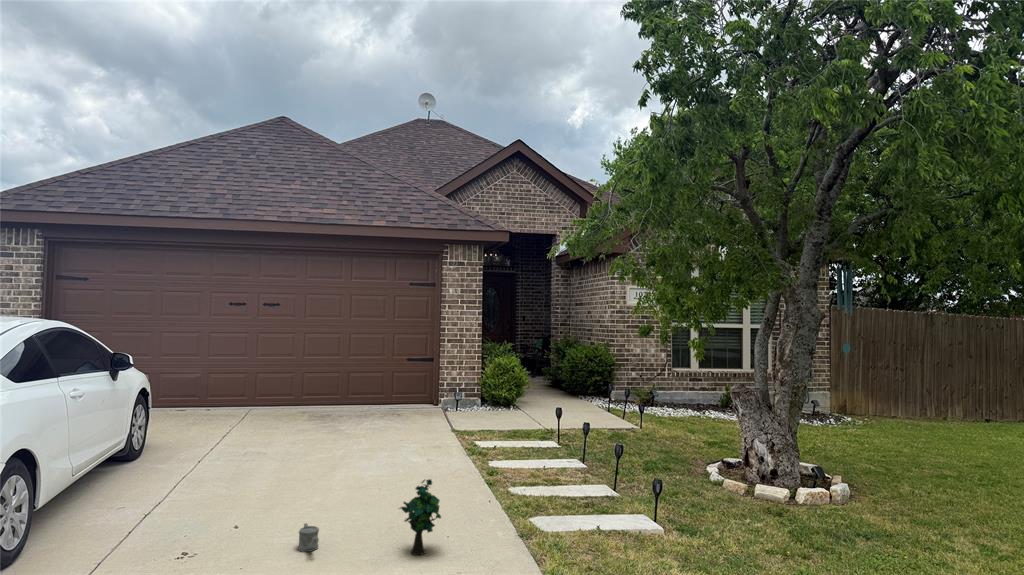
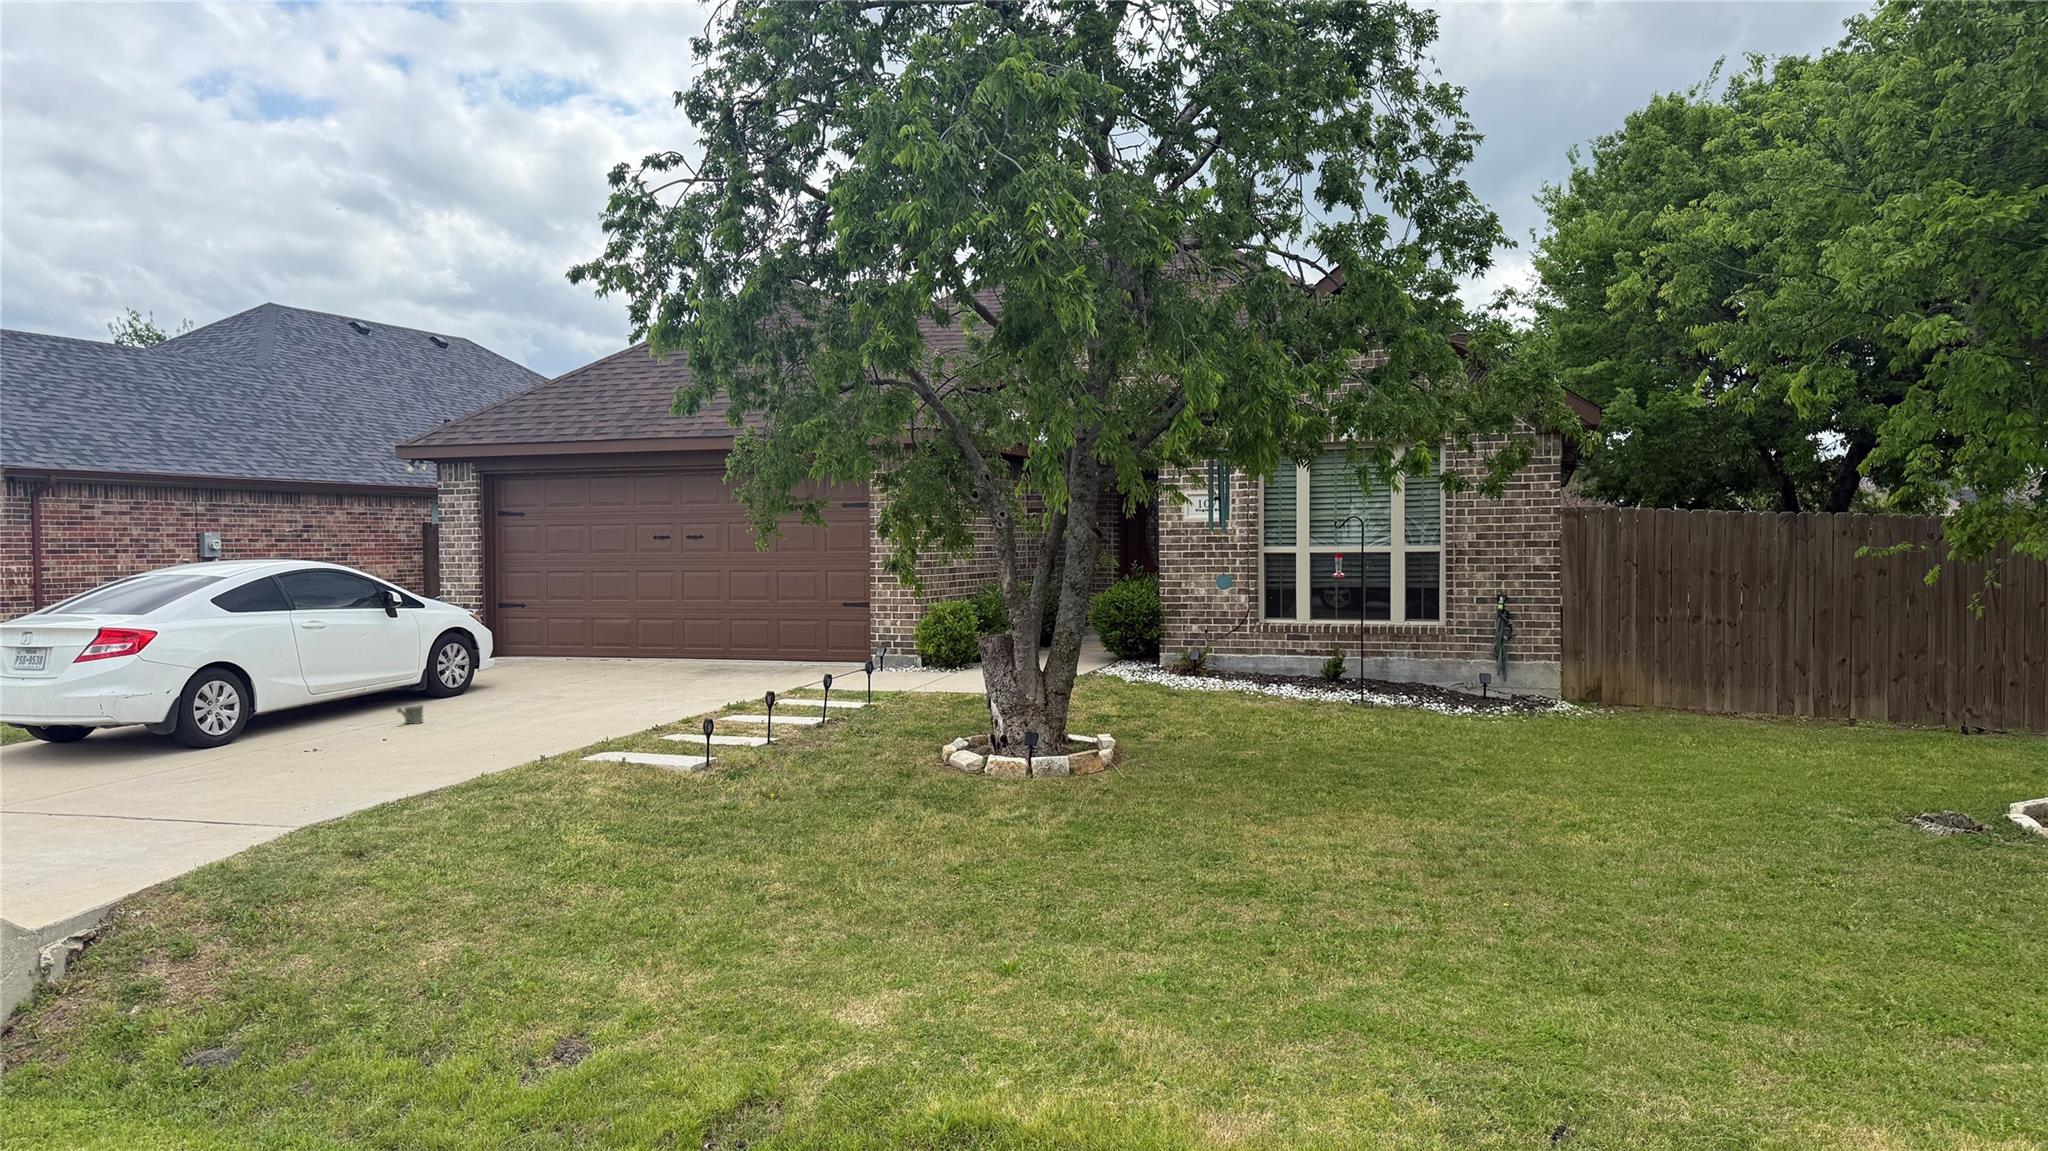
decorative plant: present [400,479,441,555] -> none [457,665,496,731]

